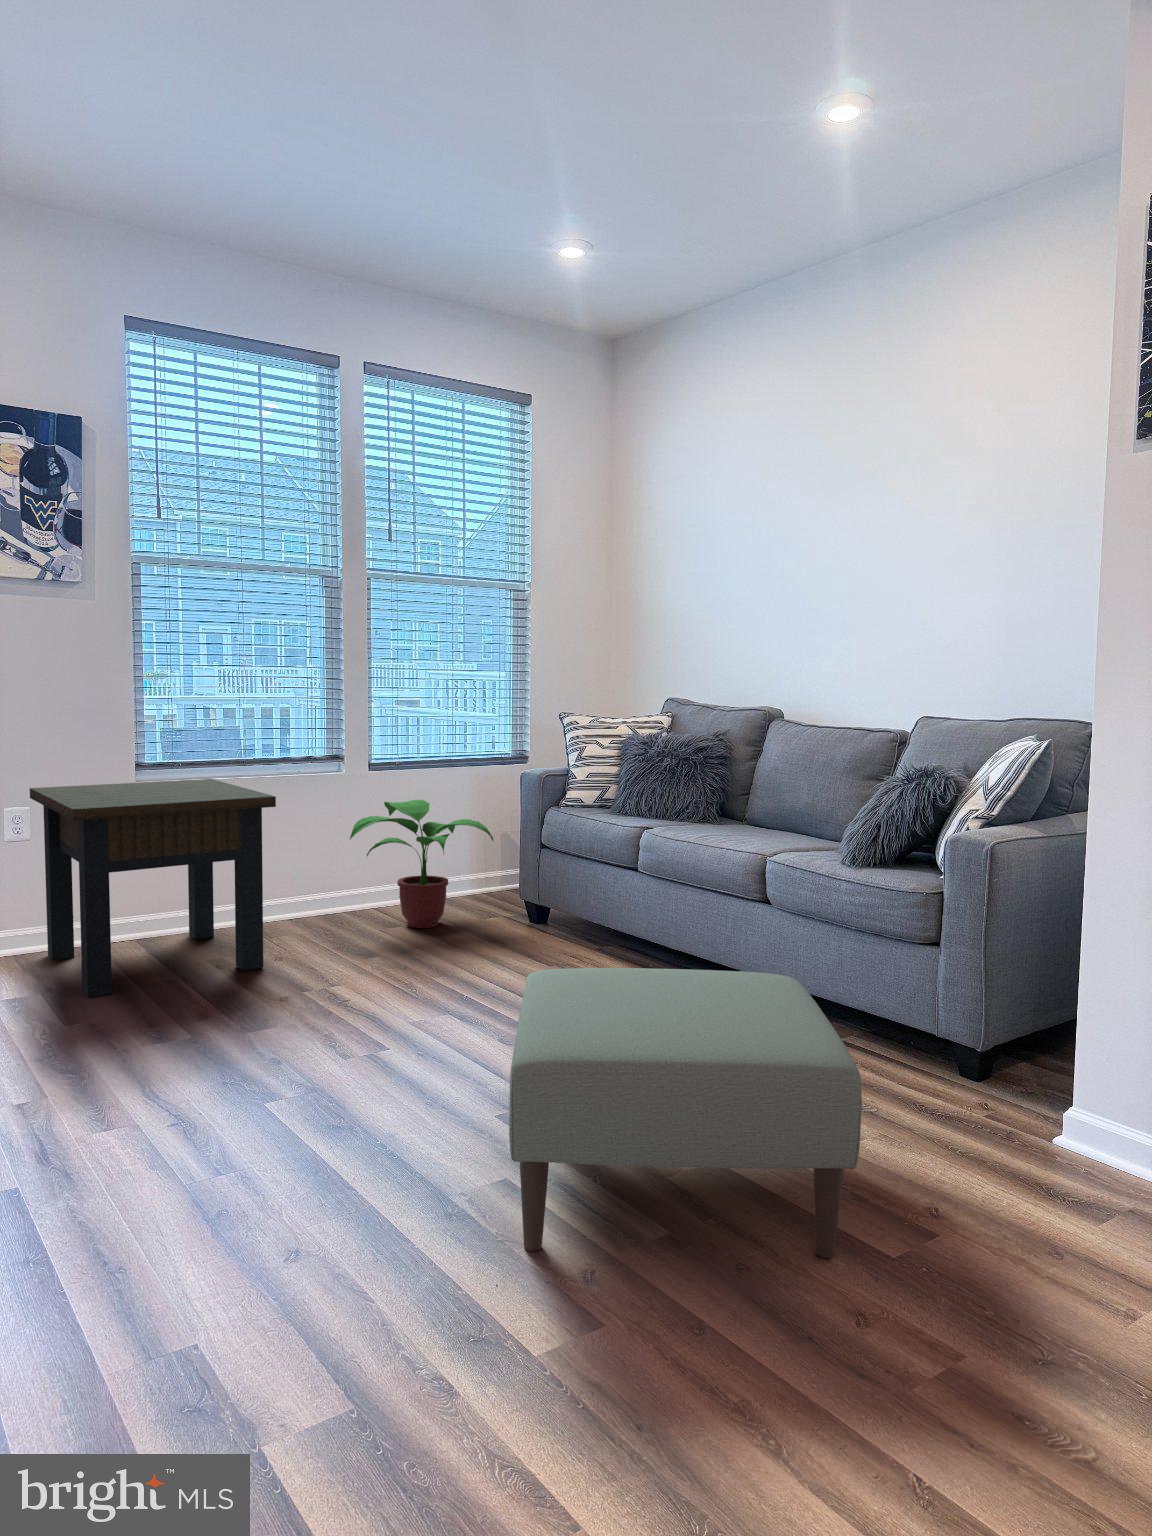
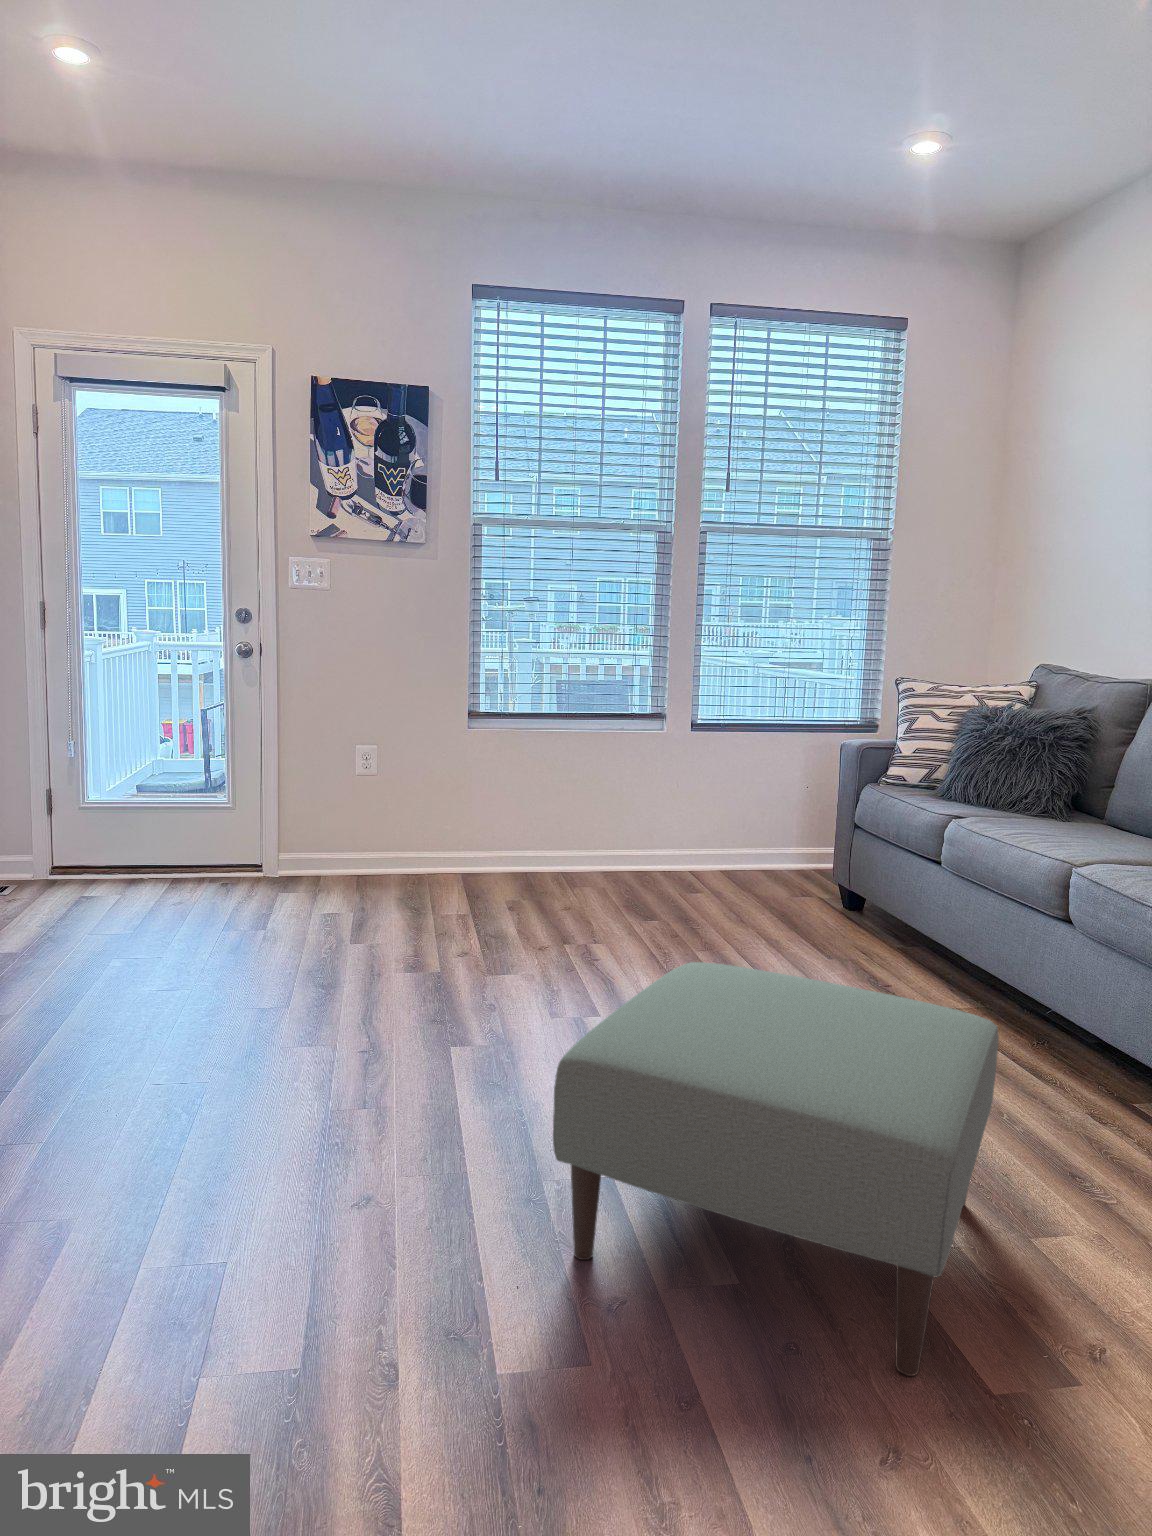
side table: present [30,779,276,997] -> none [374,728,561,920]
potted plant: present [350,800,493,928] -> none [649,763,803,898]

